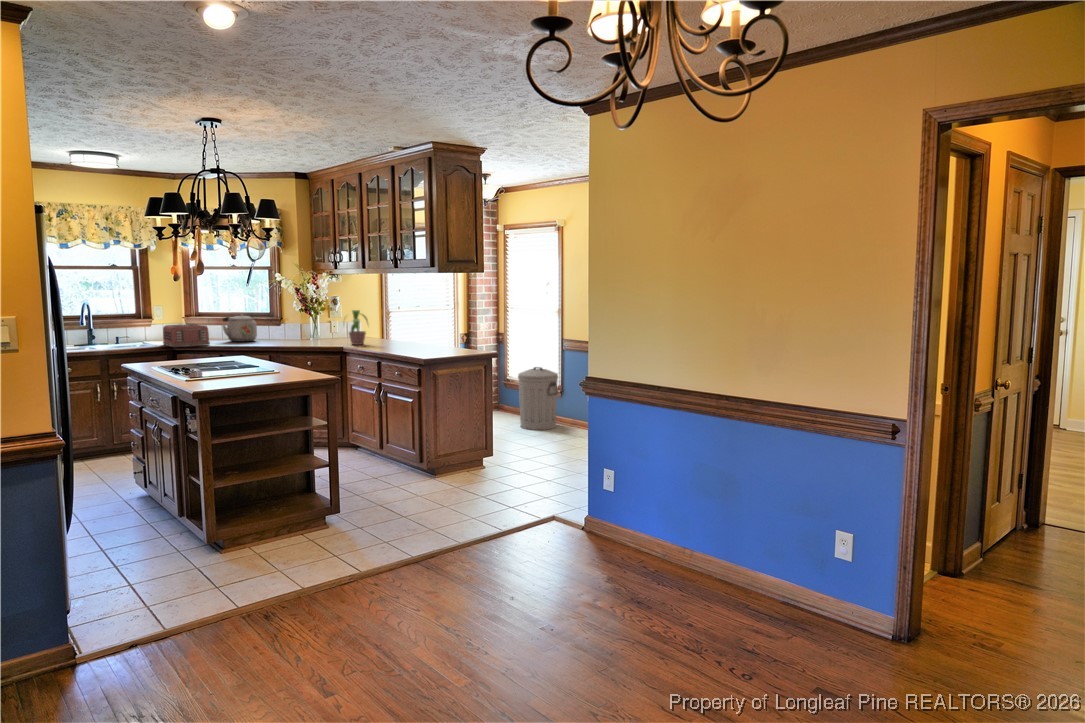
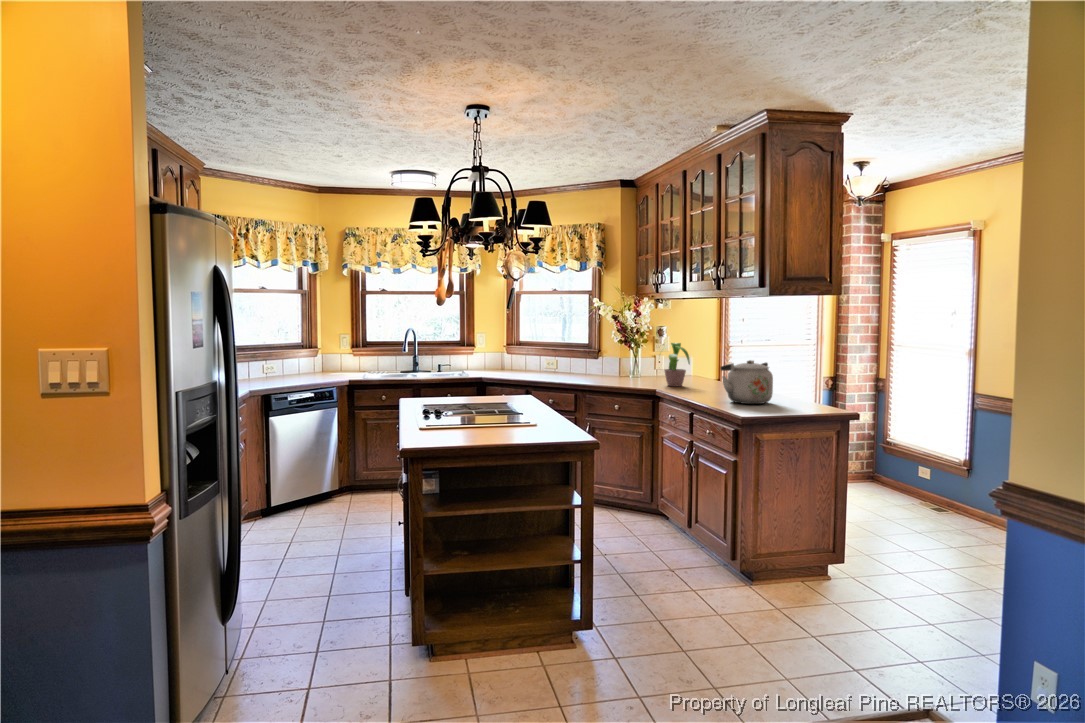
kettle: present [223,314,257,342] -> present [721,360,773,404]
toaster: present [163,324,210,347] -> none [476,353,517,378]
trash can: present [518,367,558,430] -> none [901,430,967,523]

